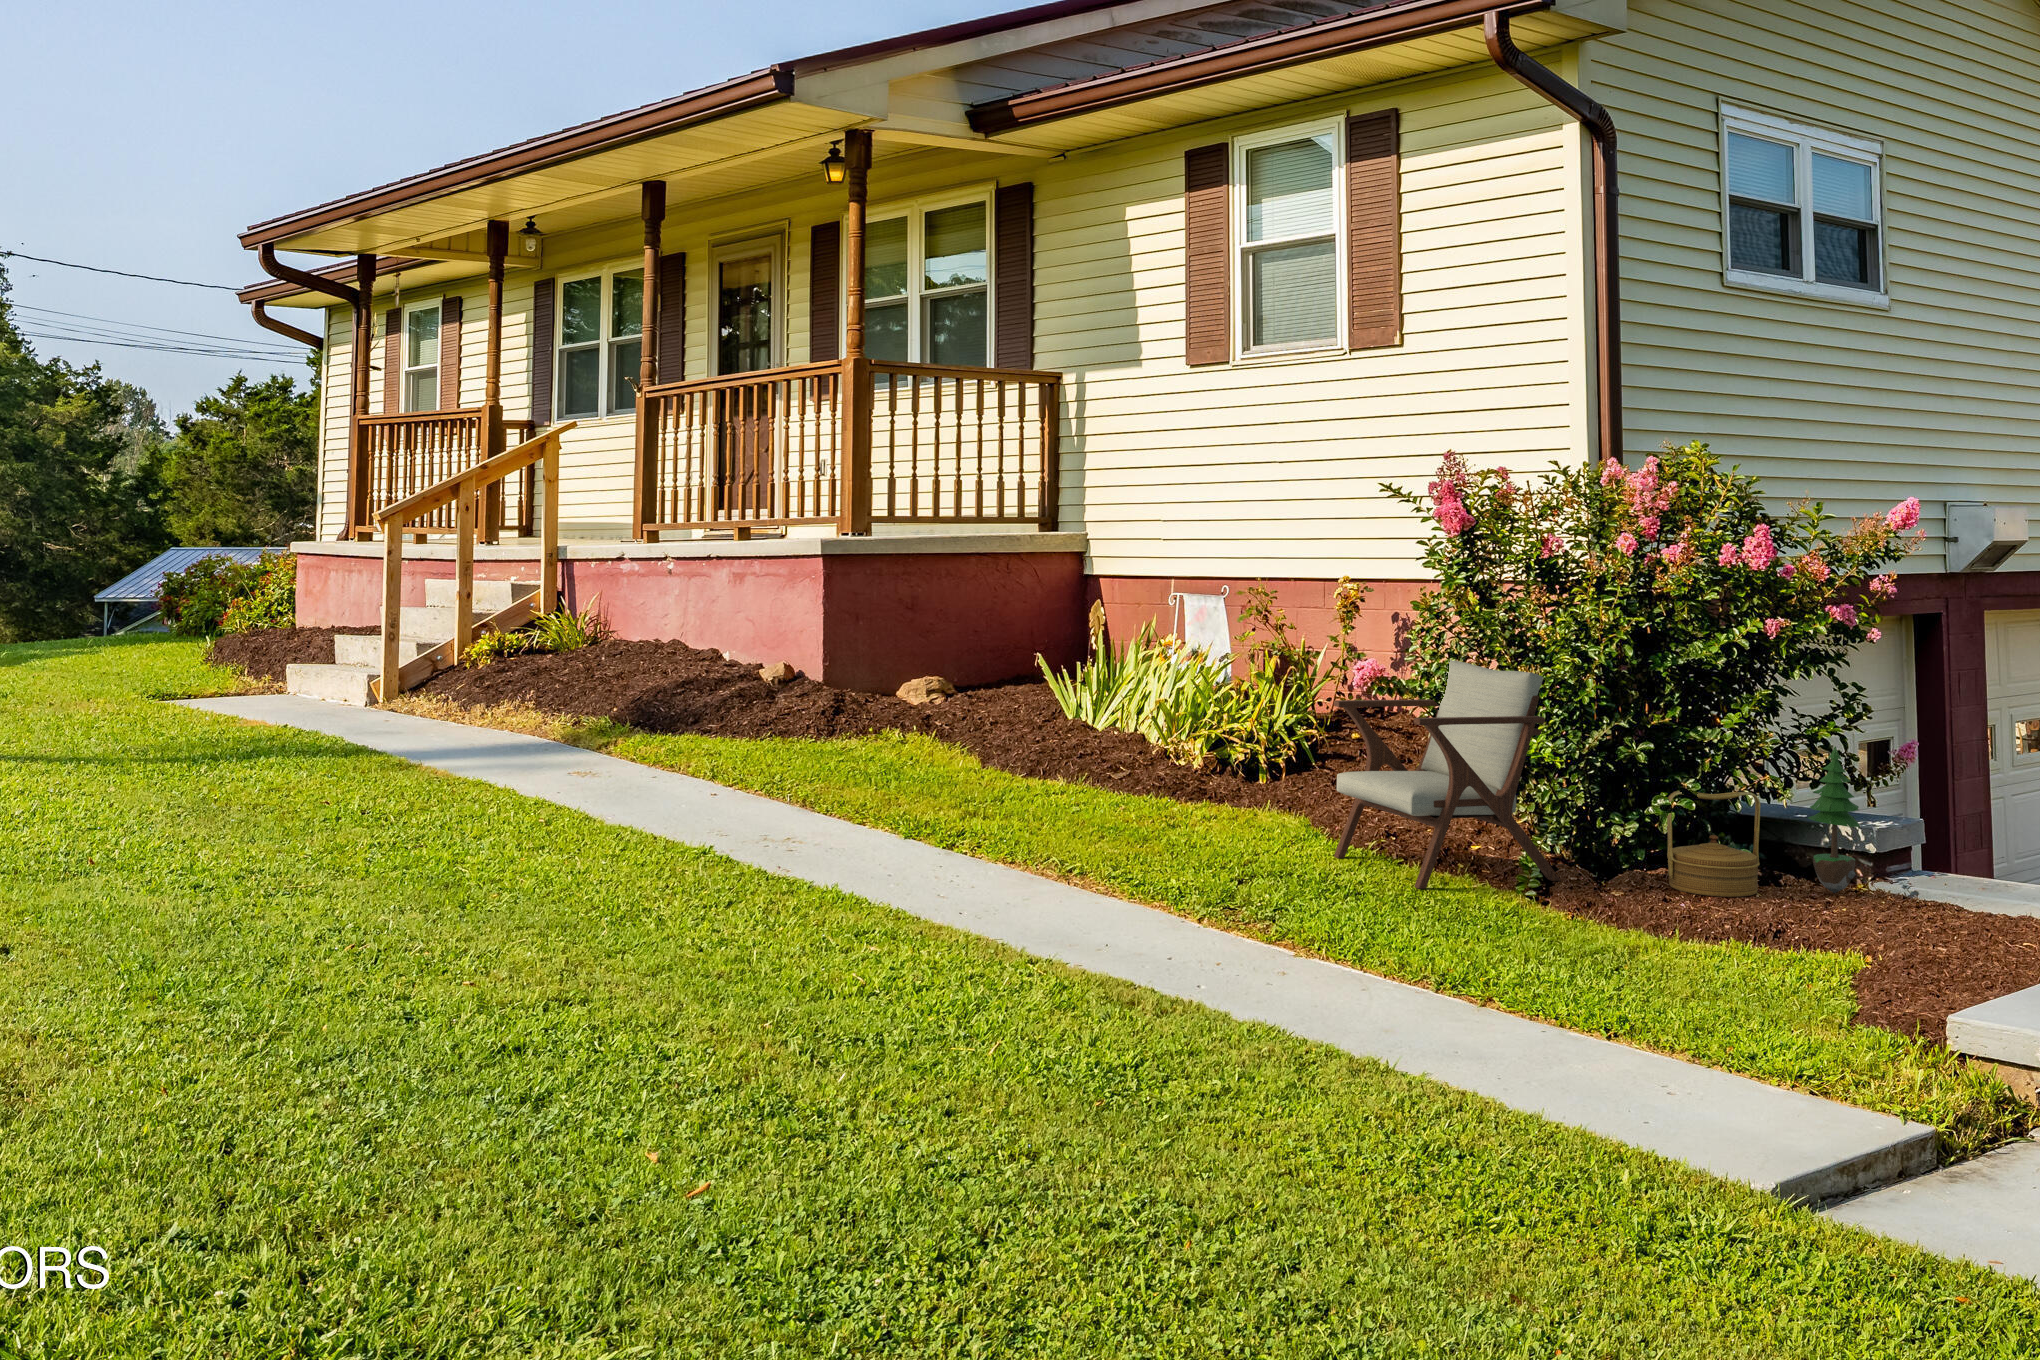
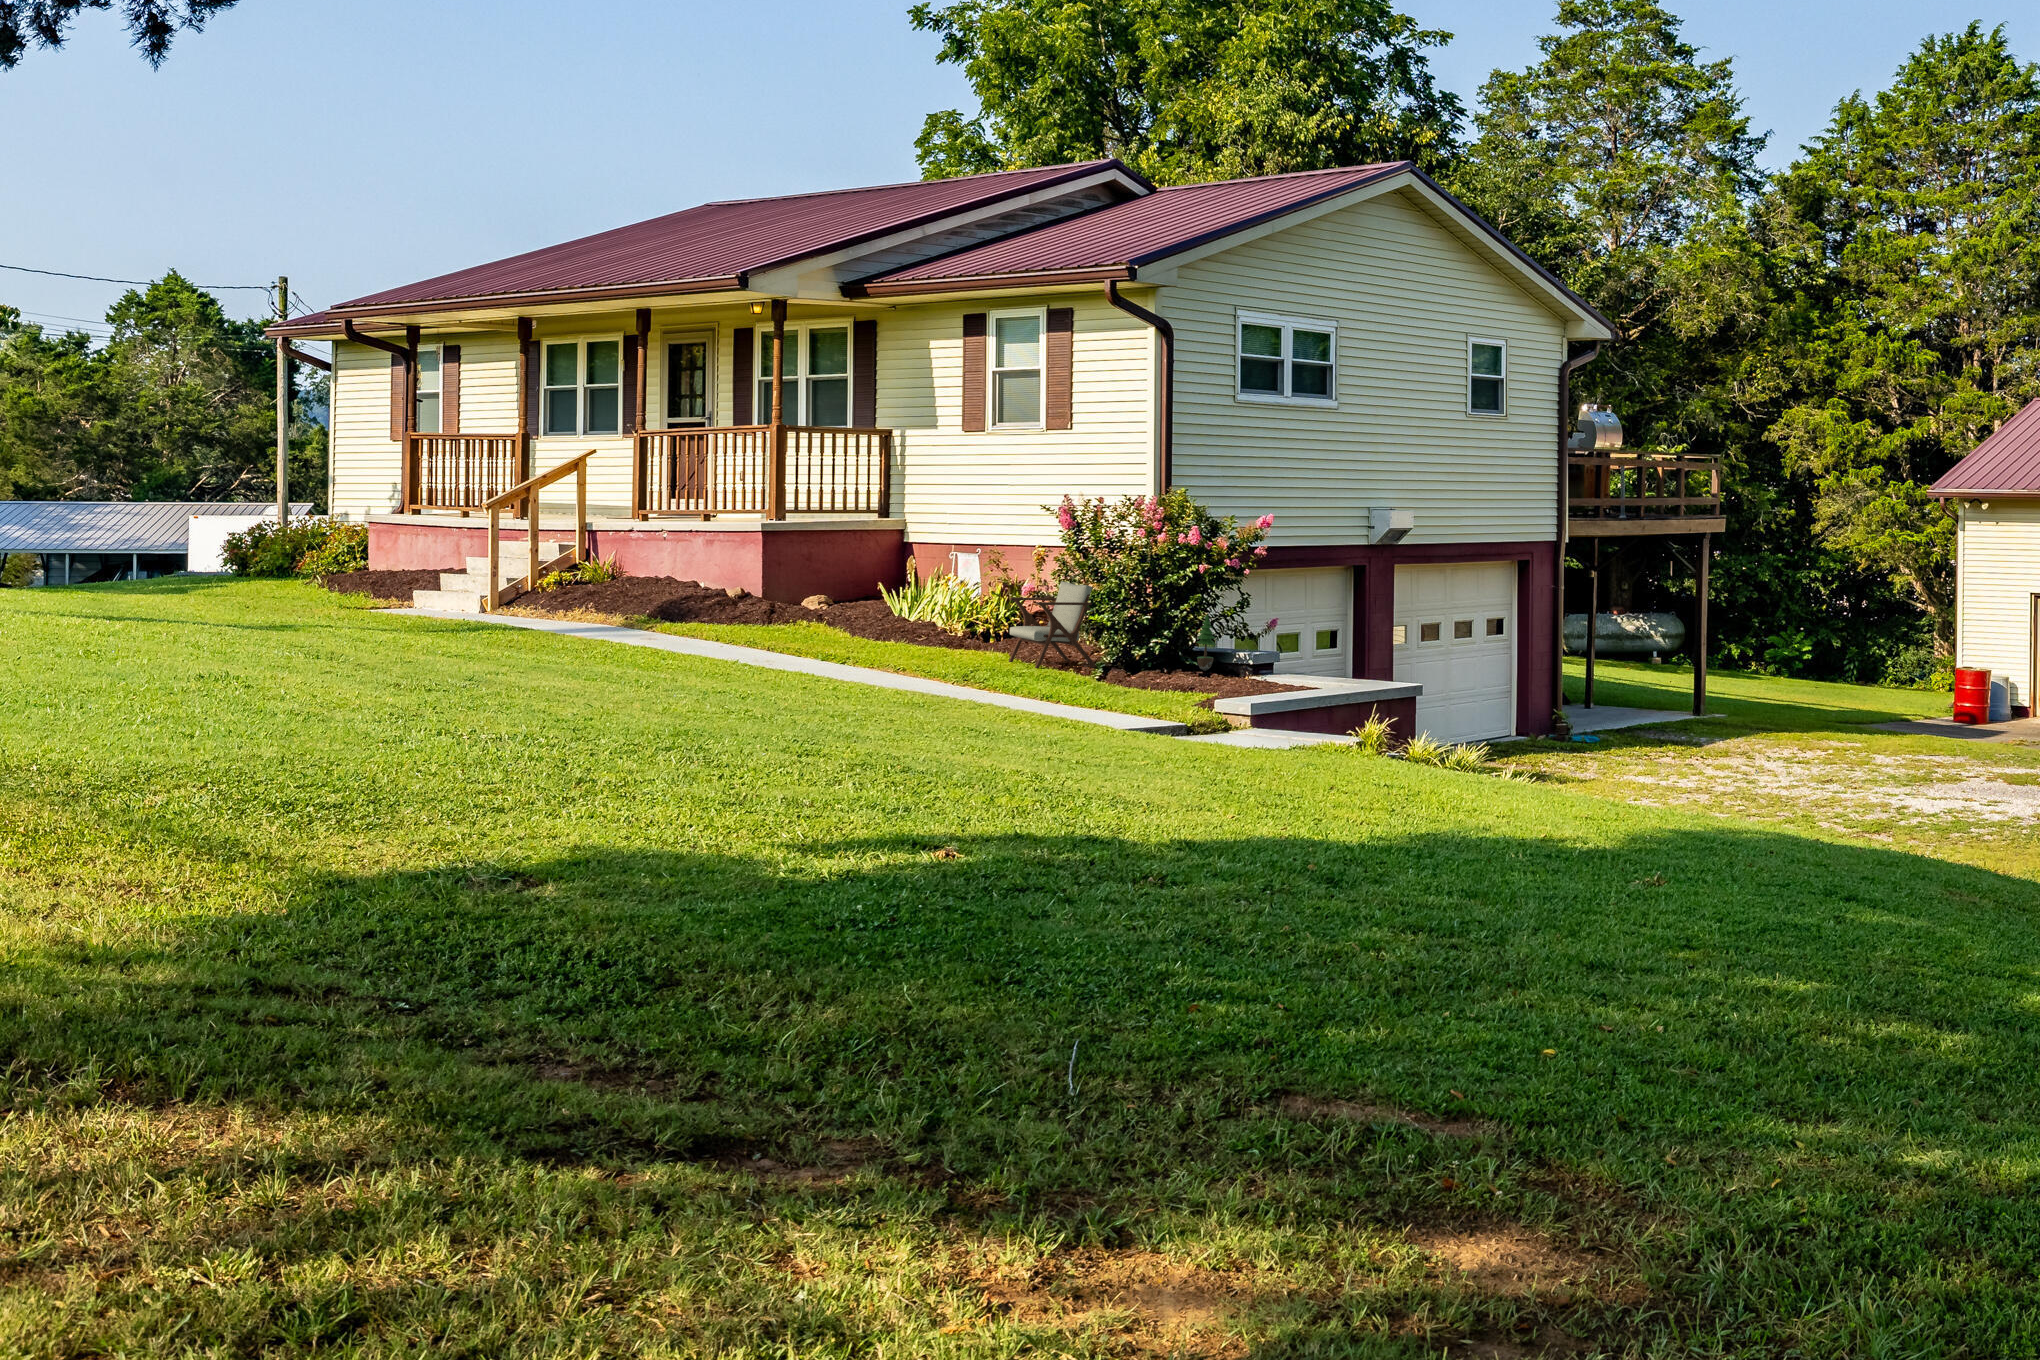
woven basket: present [1667,791,1761,897] -> none [1139,632,1178,671]

